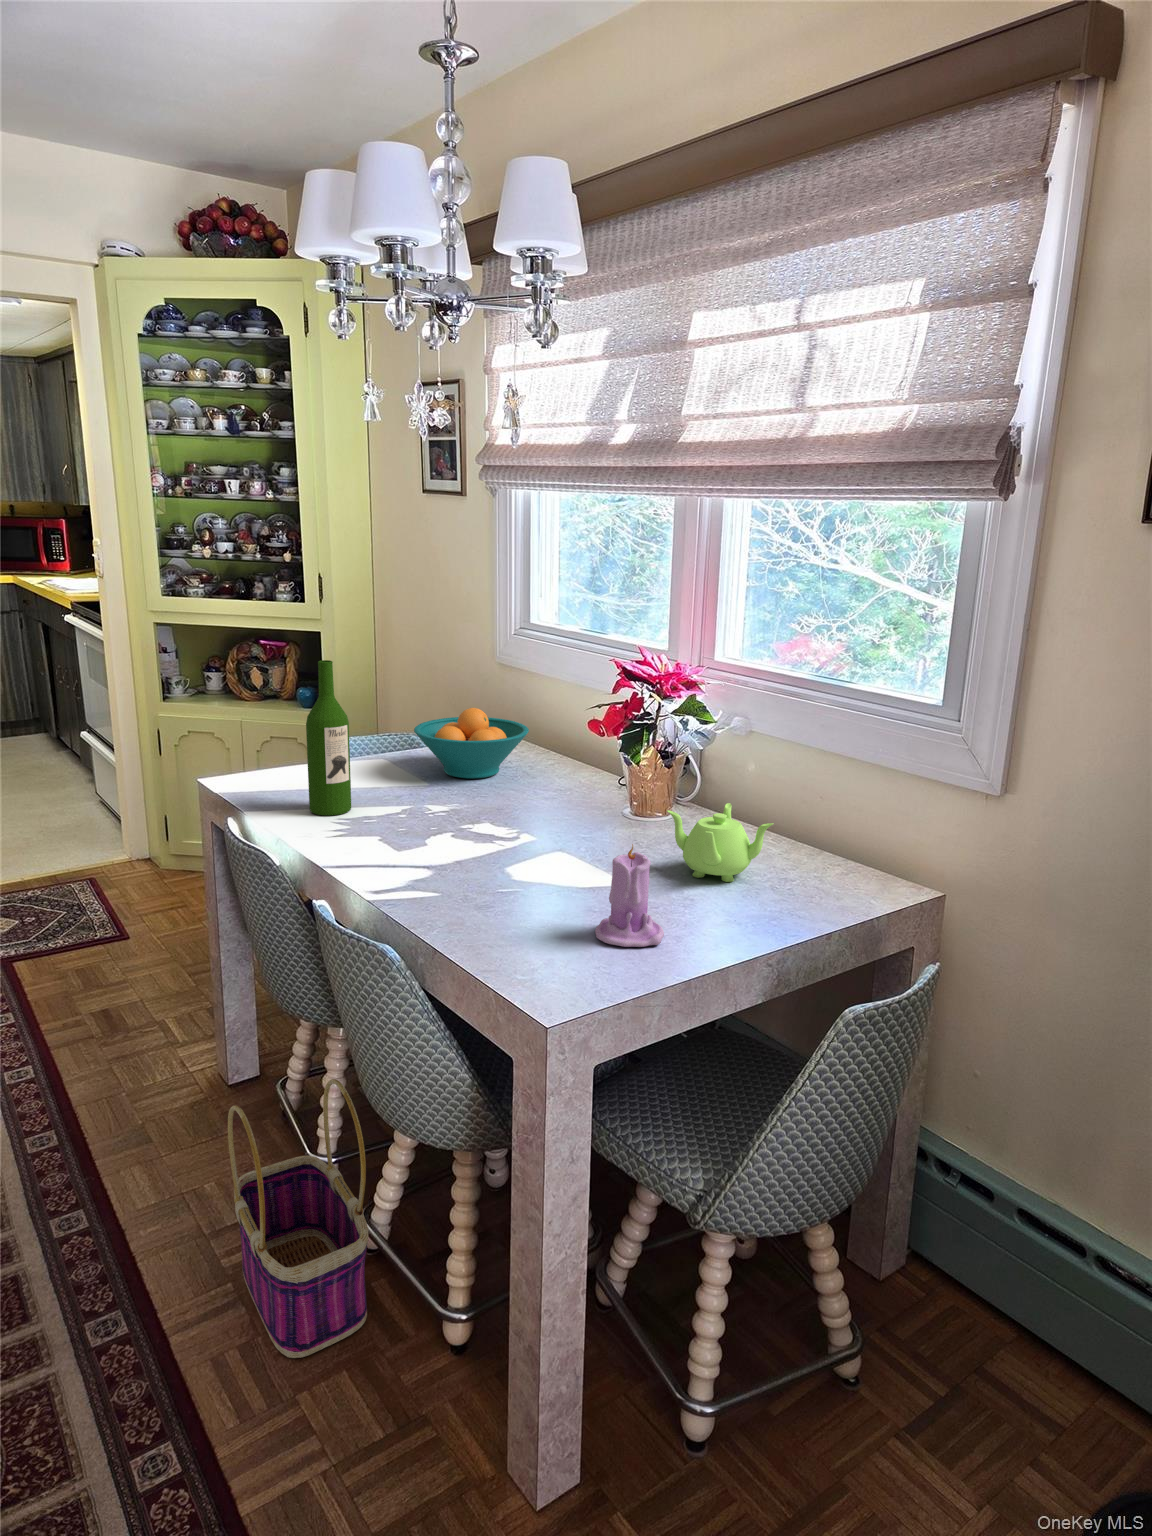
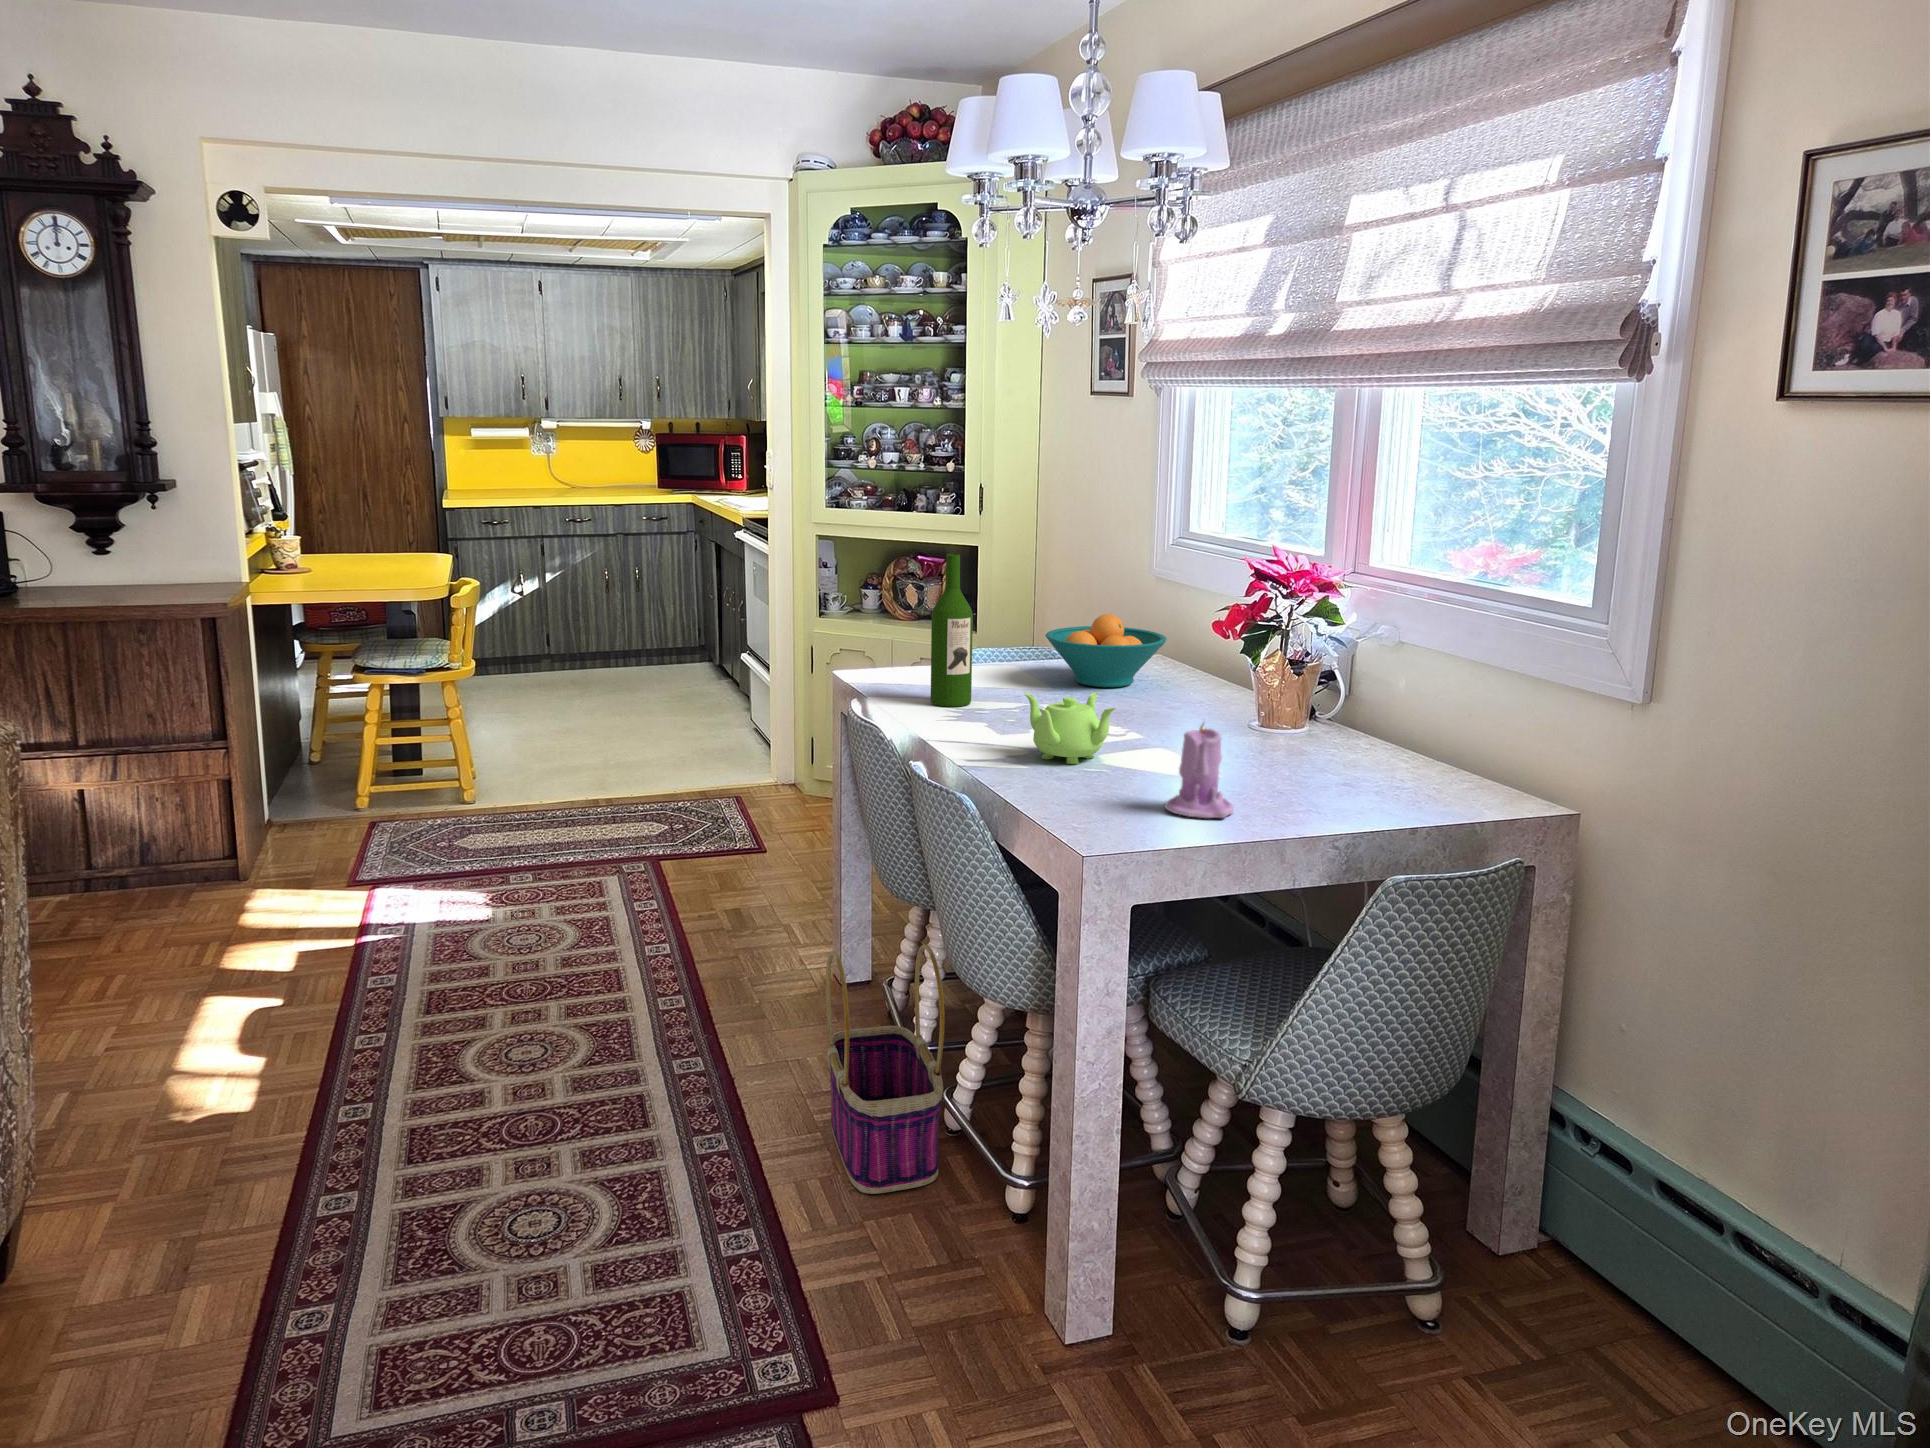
teapot: present [667,803,773,882] -> present [1024,692,1116,764]

